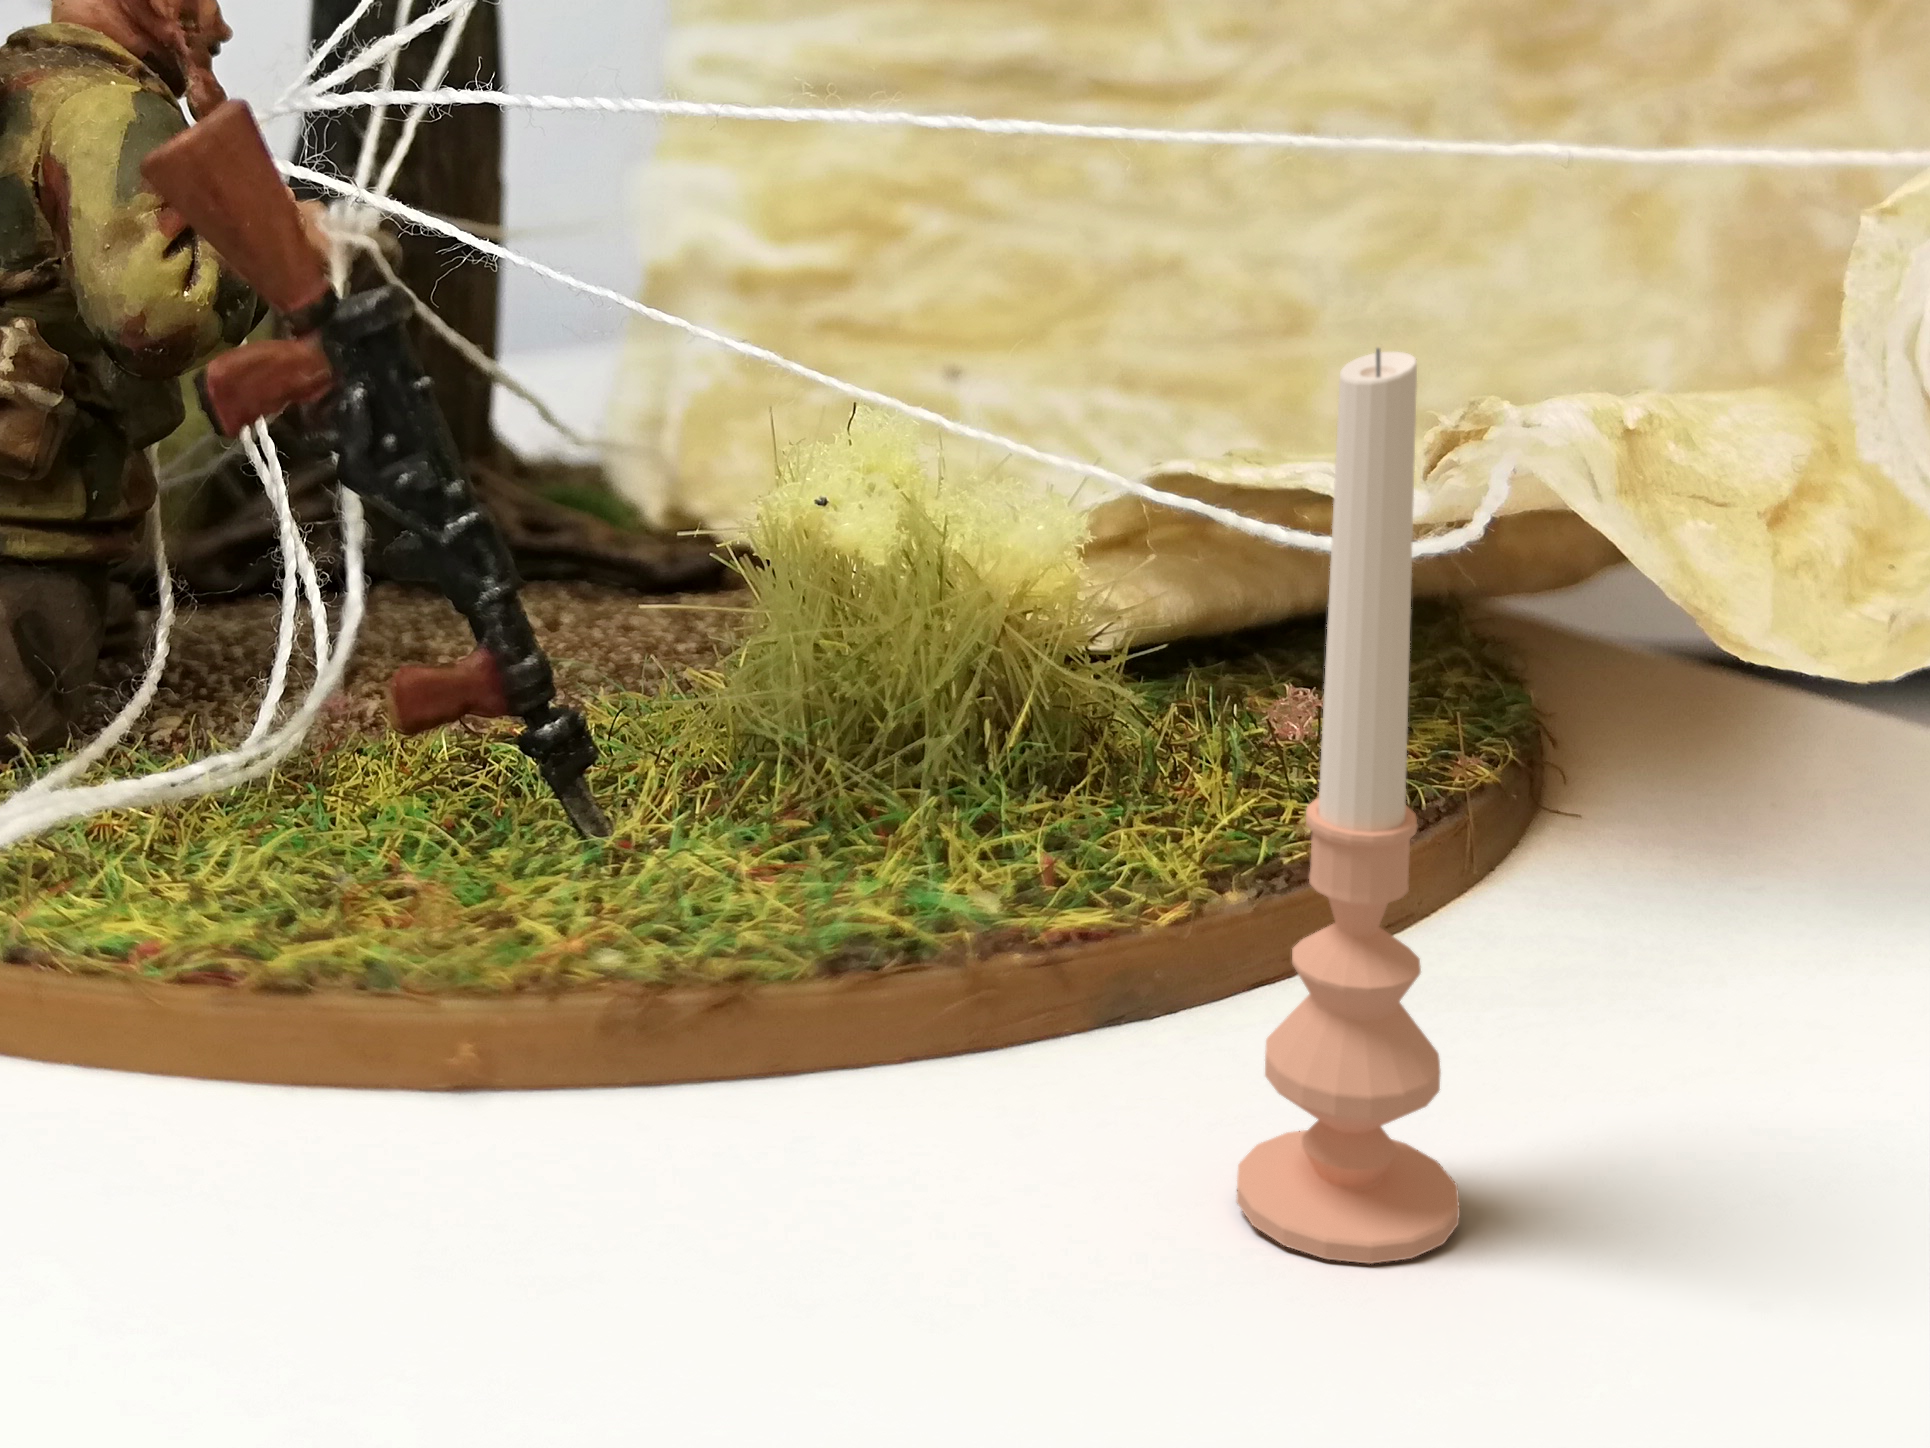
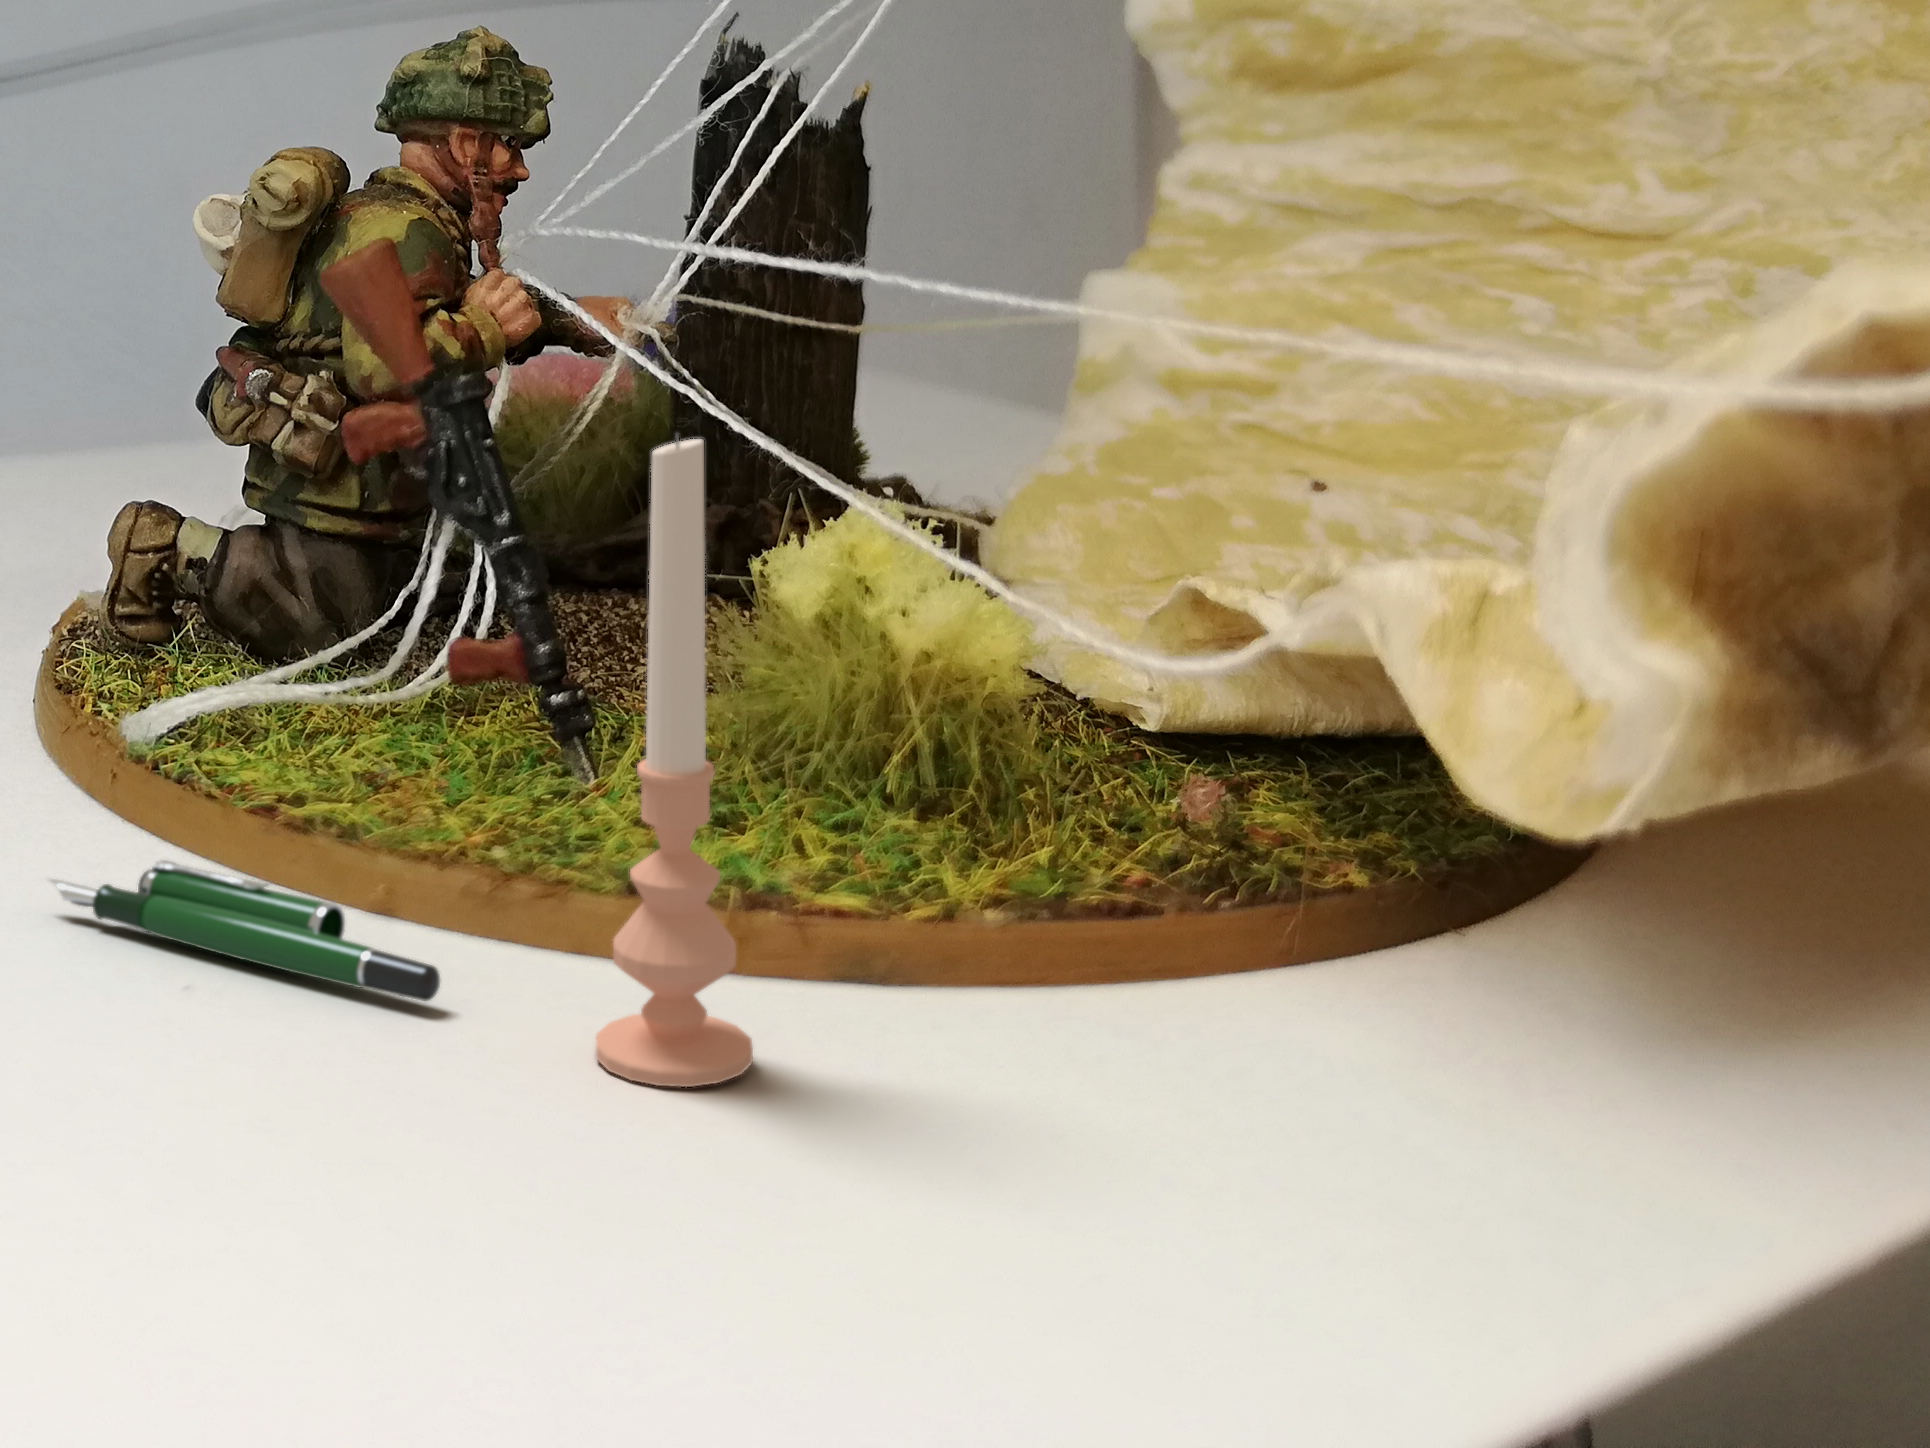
pen: none [217,1121,989,1262] -> present [50,860,440,1001]

